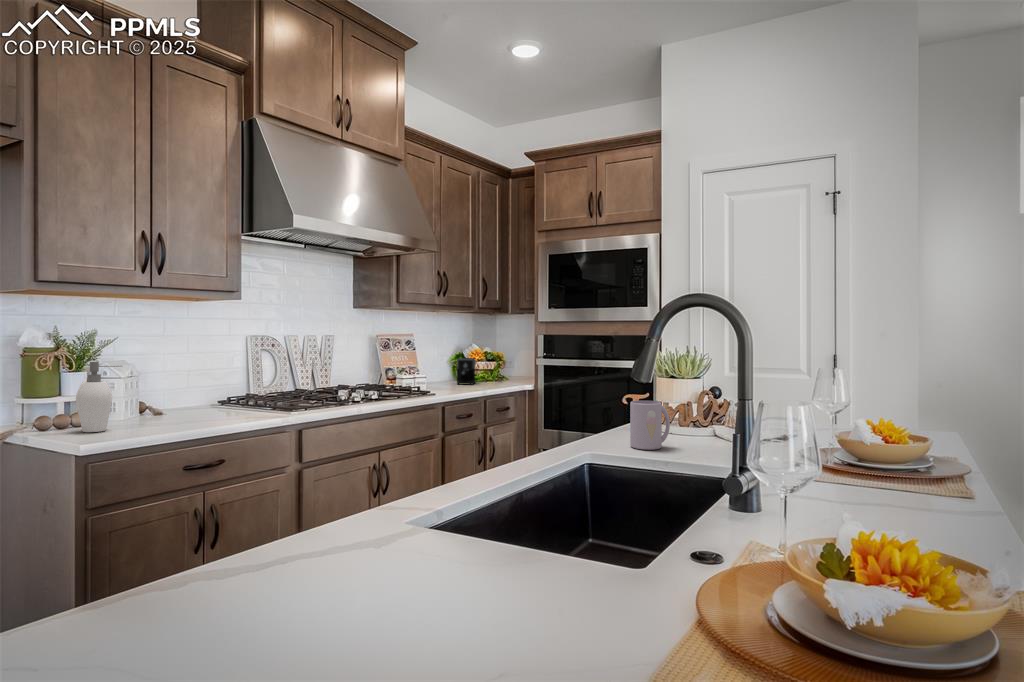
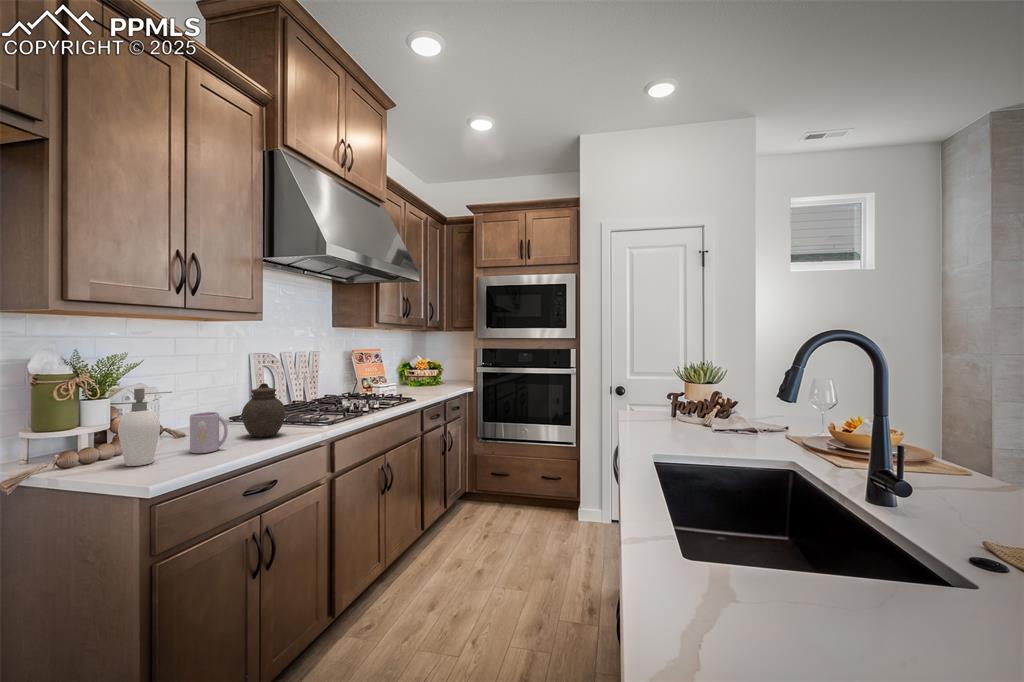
coffee maker: present [457,358,501,385] -> none [415,368,451,390]
jar: none [205,363,248,418] -> present [242,383,285,437]
mug: present [630,401,670,450] -> present [190,412,228,453]

